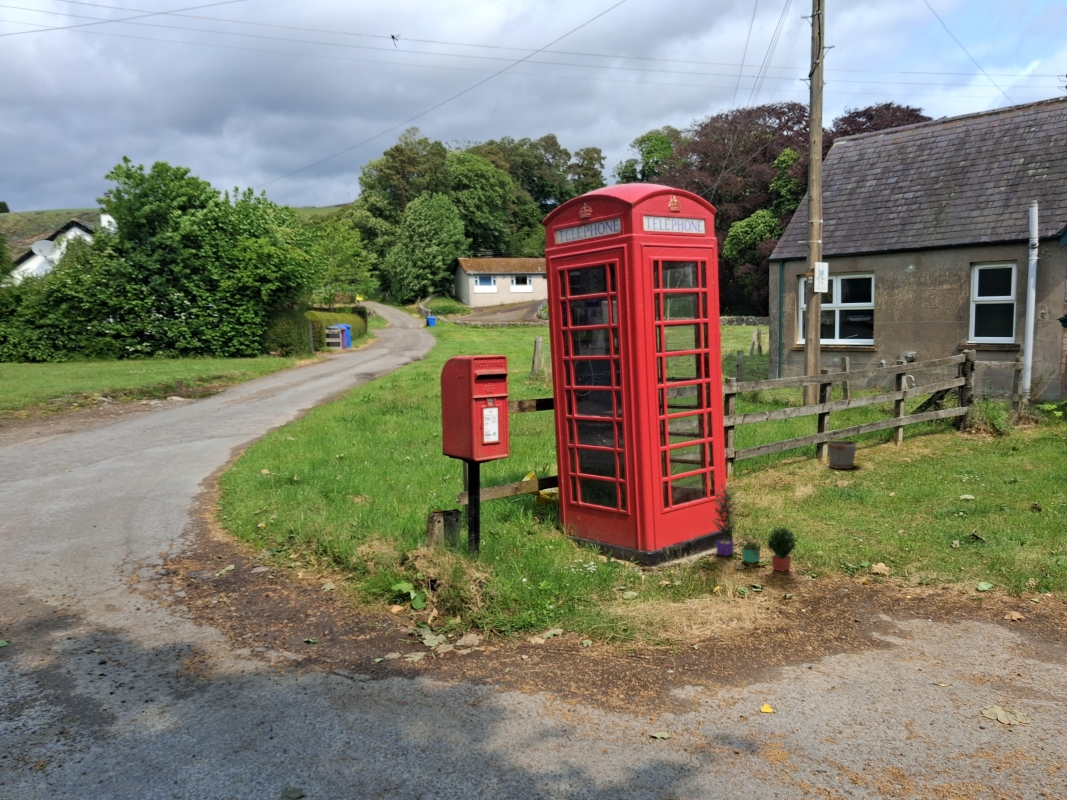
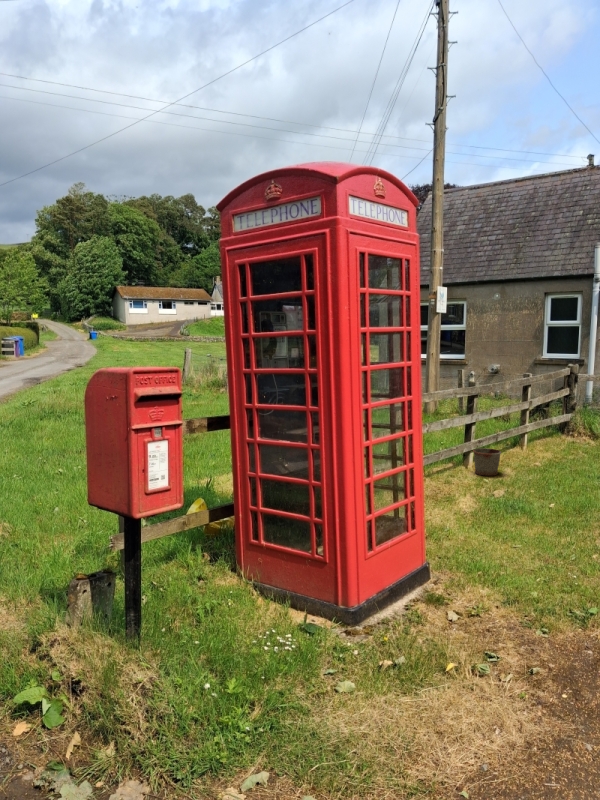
potted plant: present [713,484,796,572] -> none [413,515,520,621]

